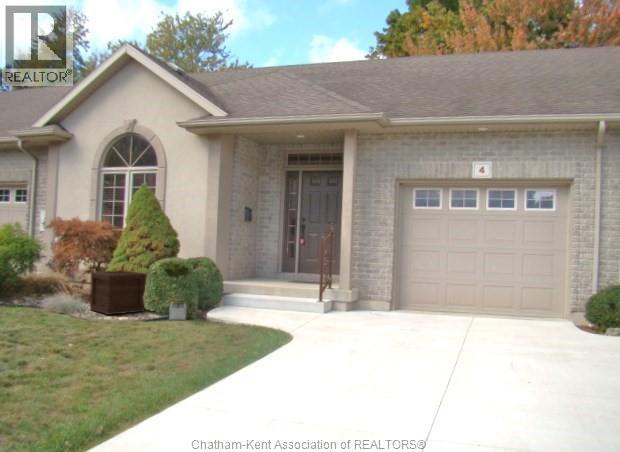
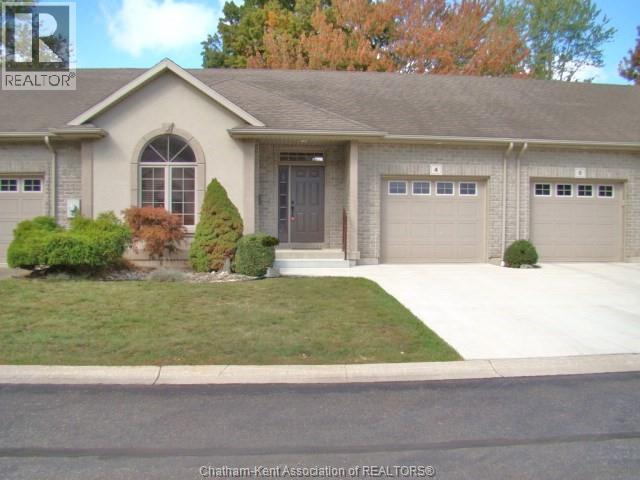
wooden crate: present [90,270,146,315] -> none [195,245,236,277]

